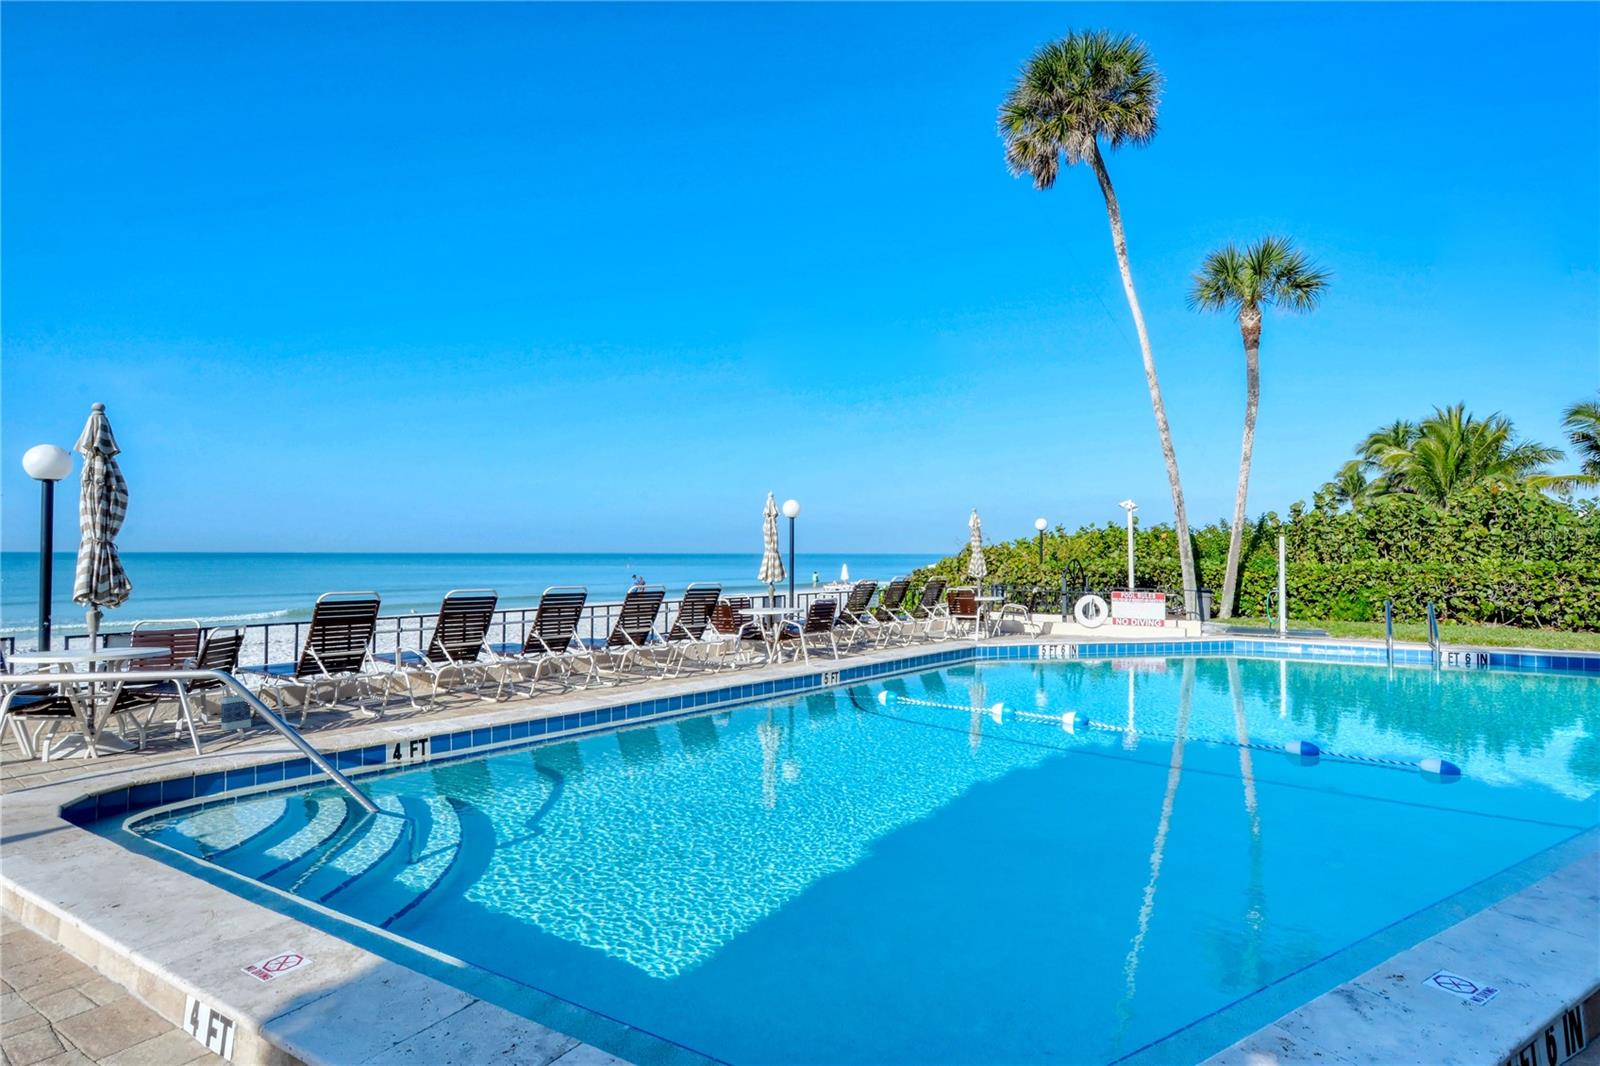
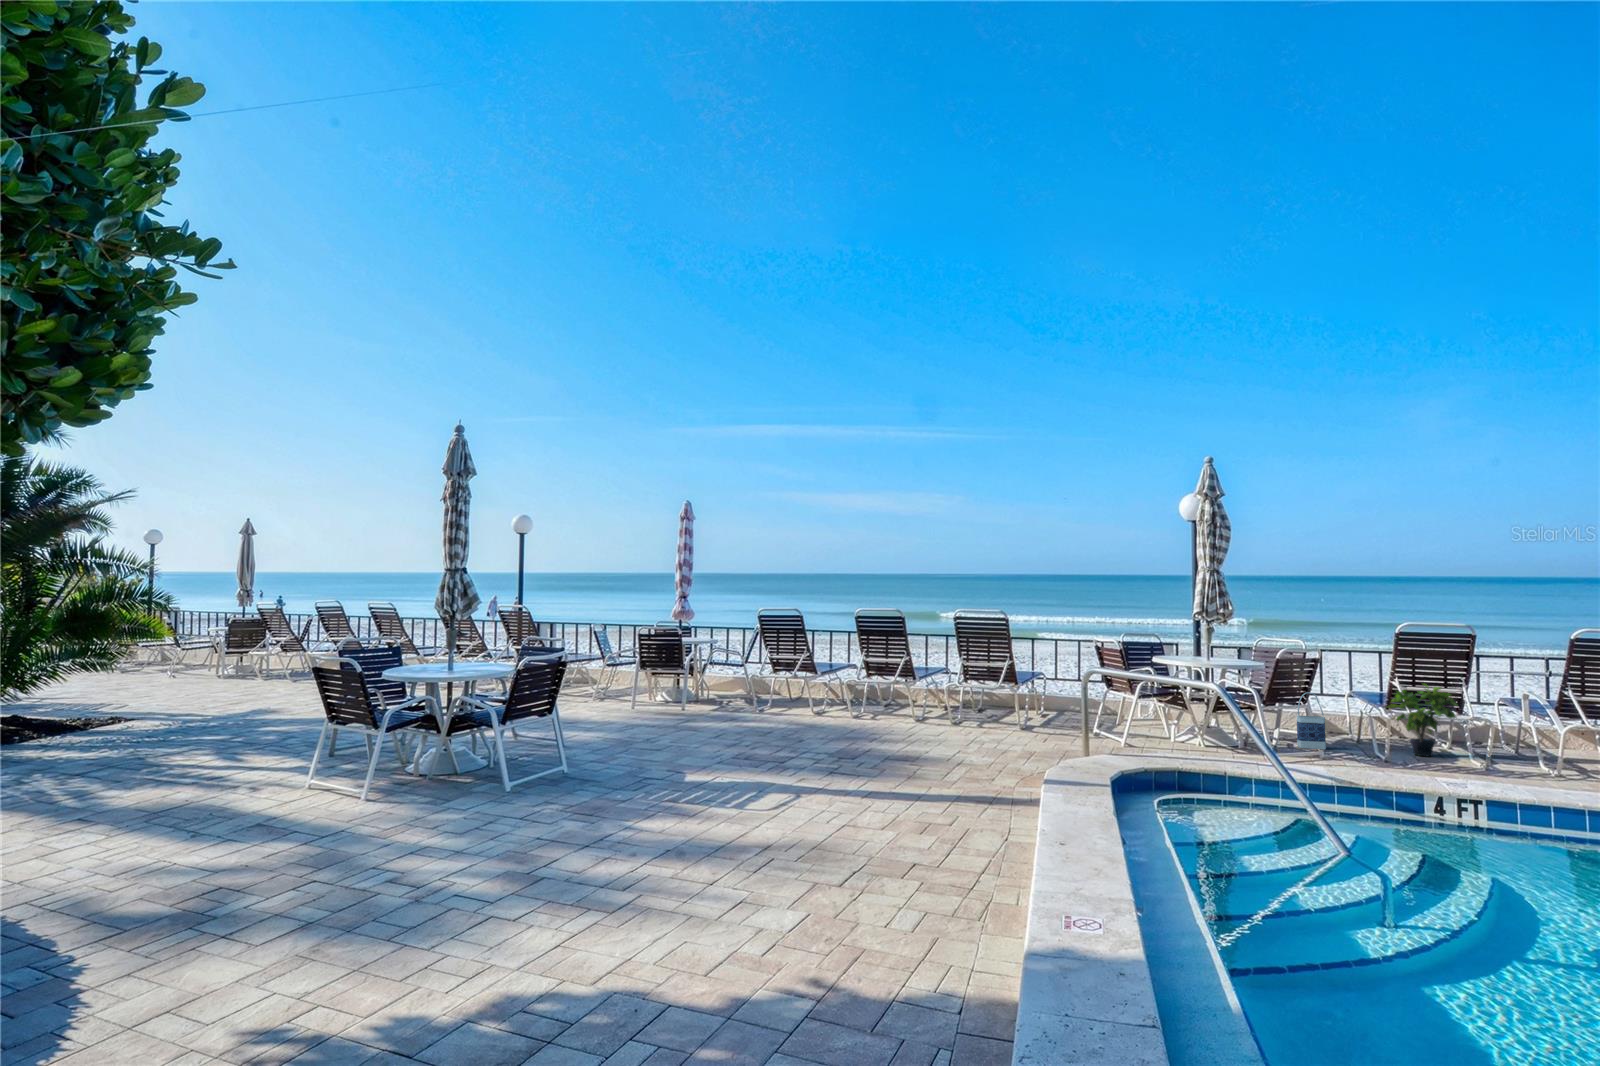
potted plant: none [306,647,369,714] -> present [1387,684,1458,756]

